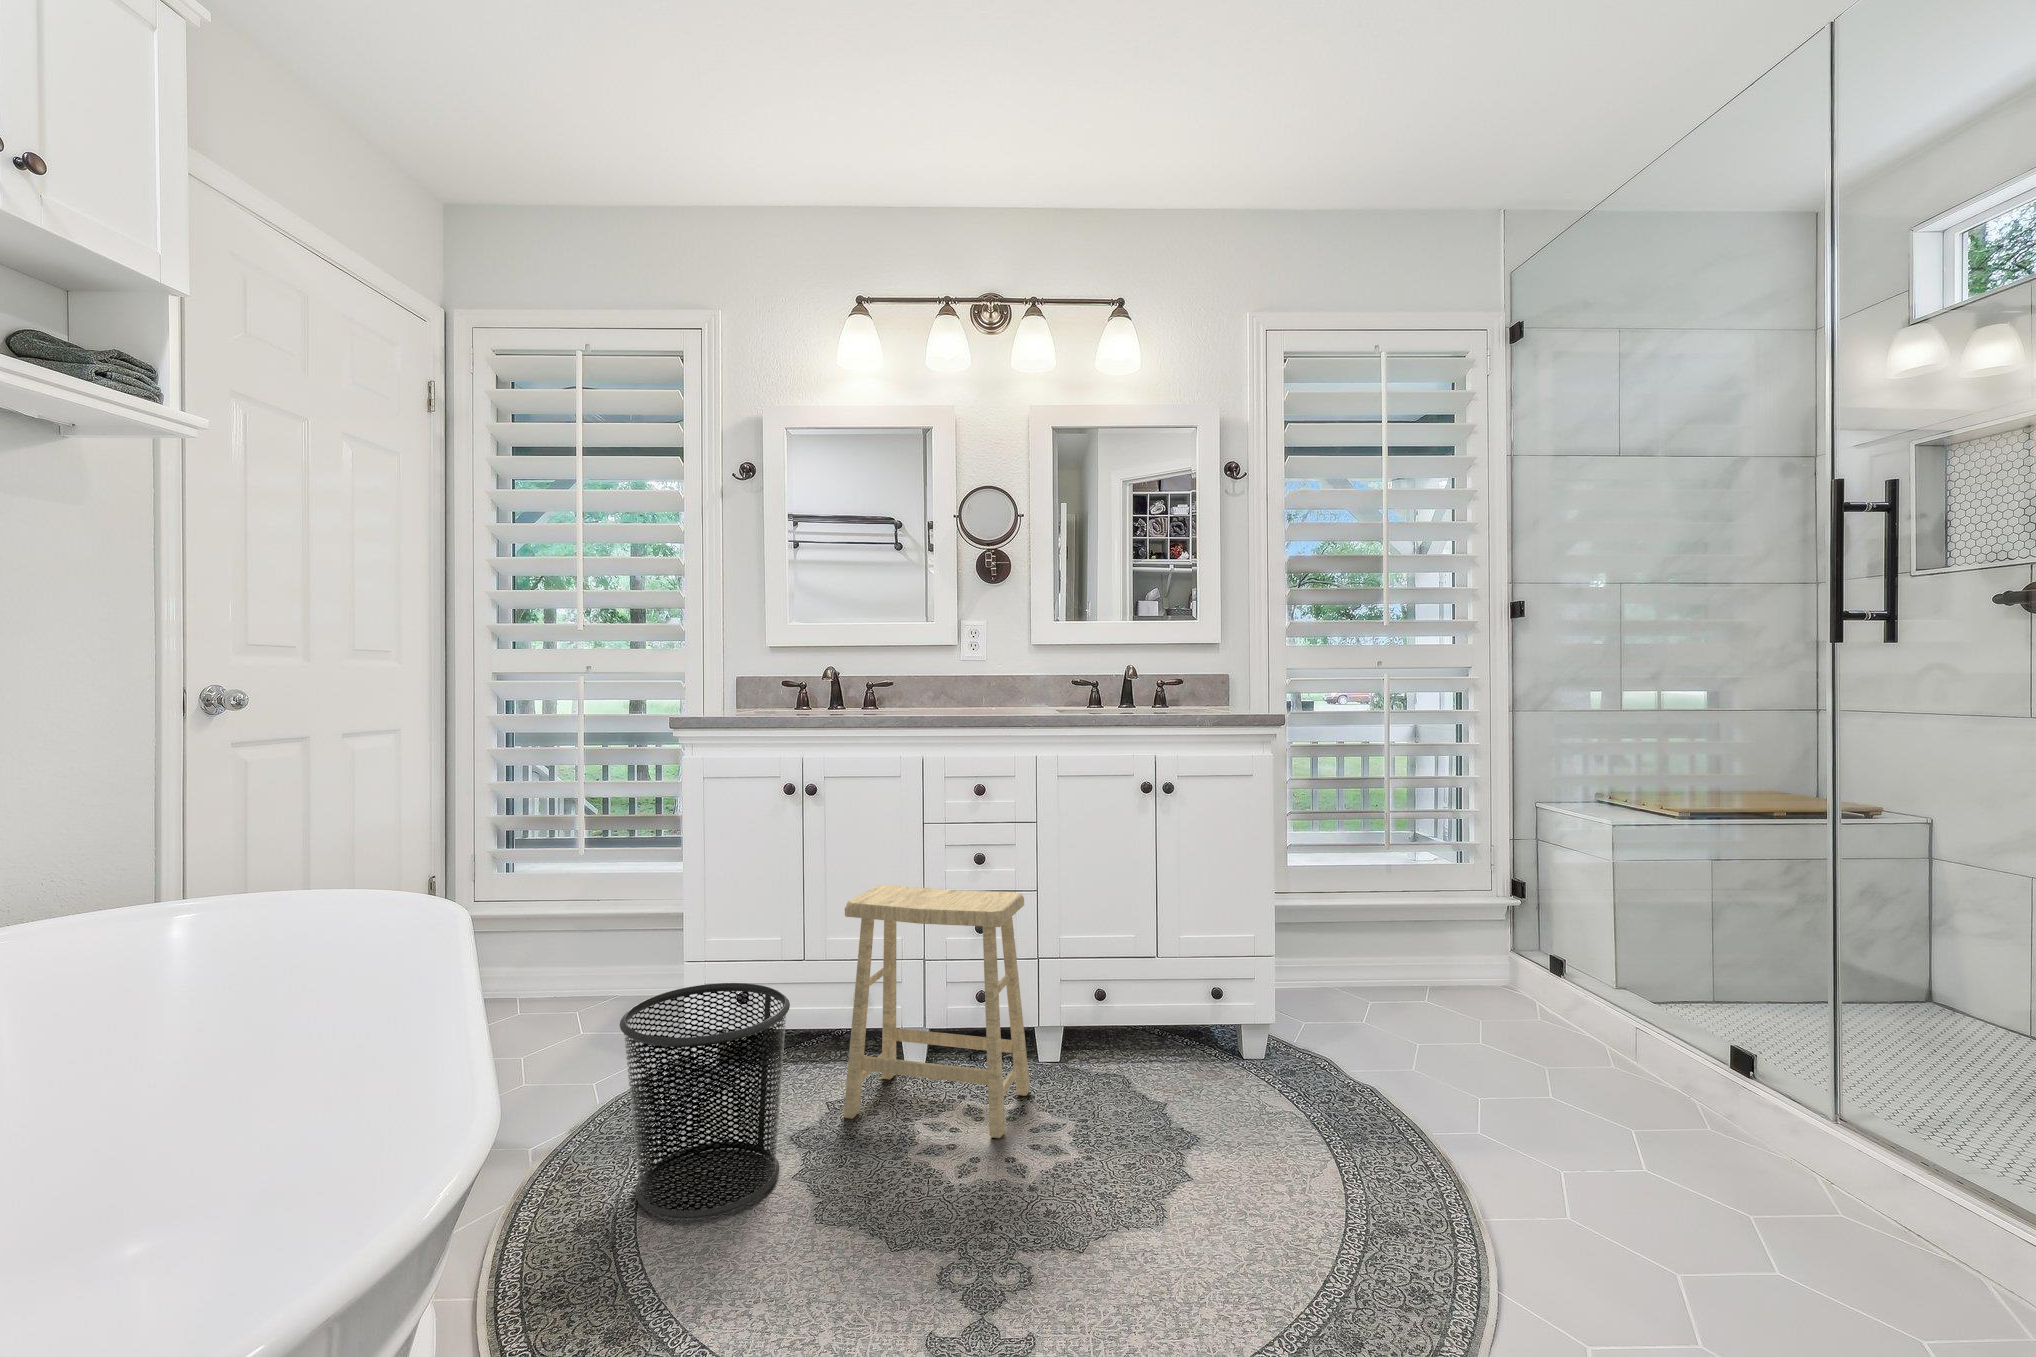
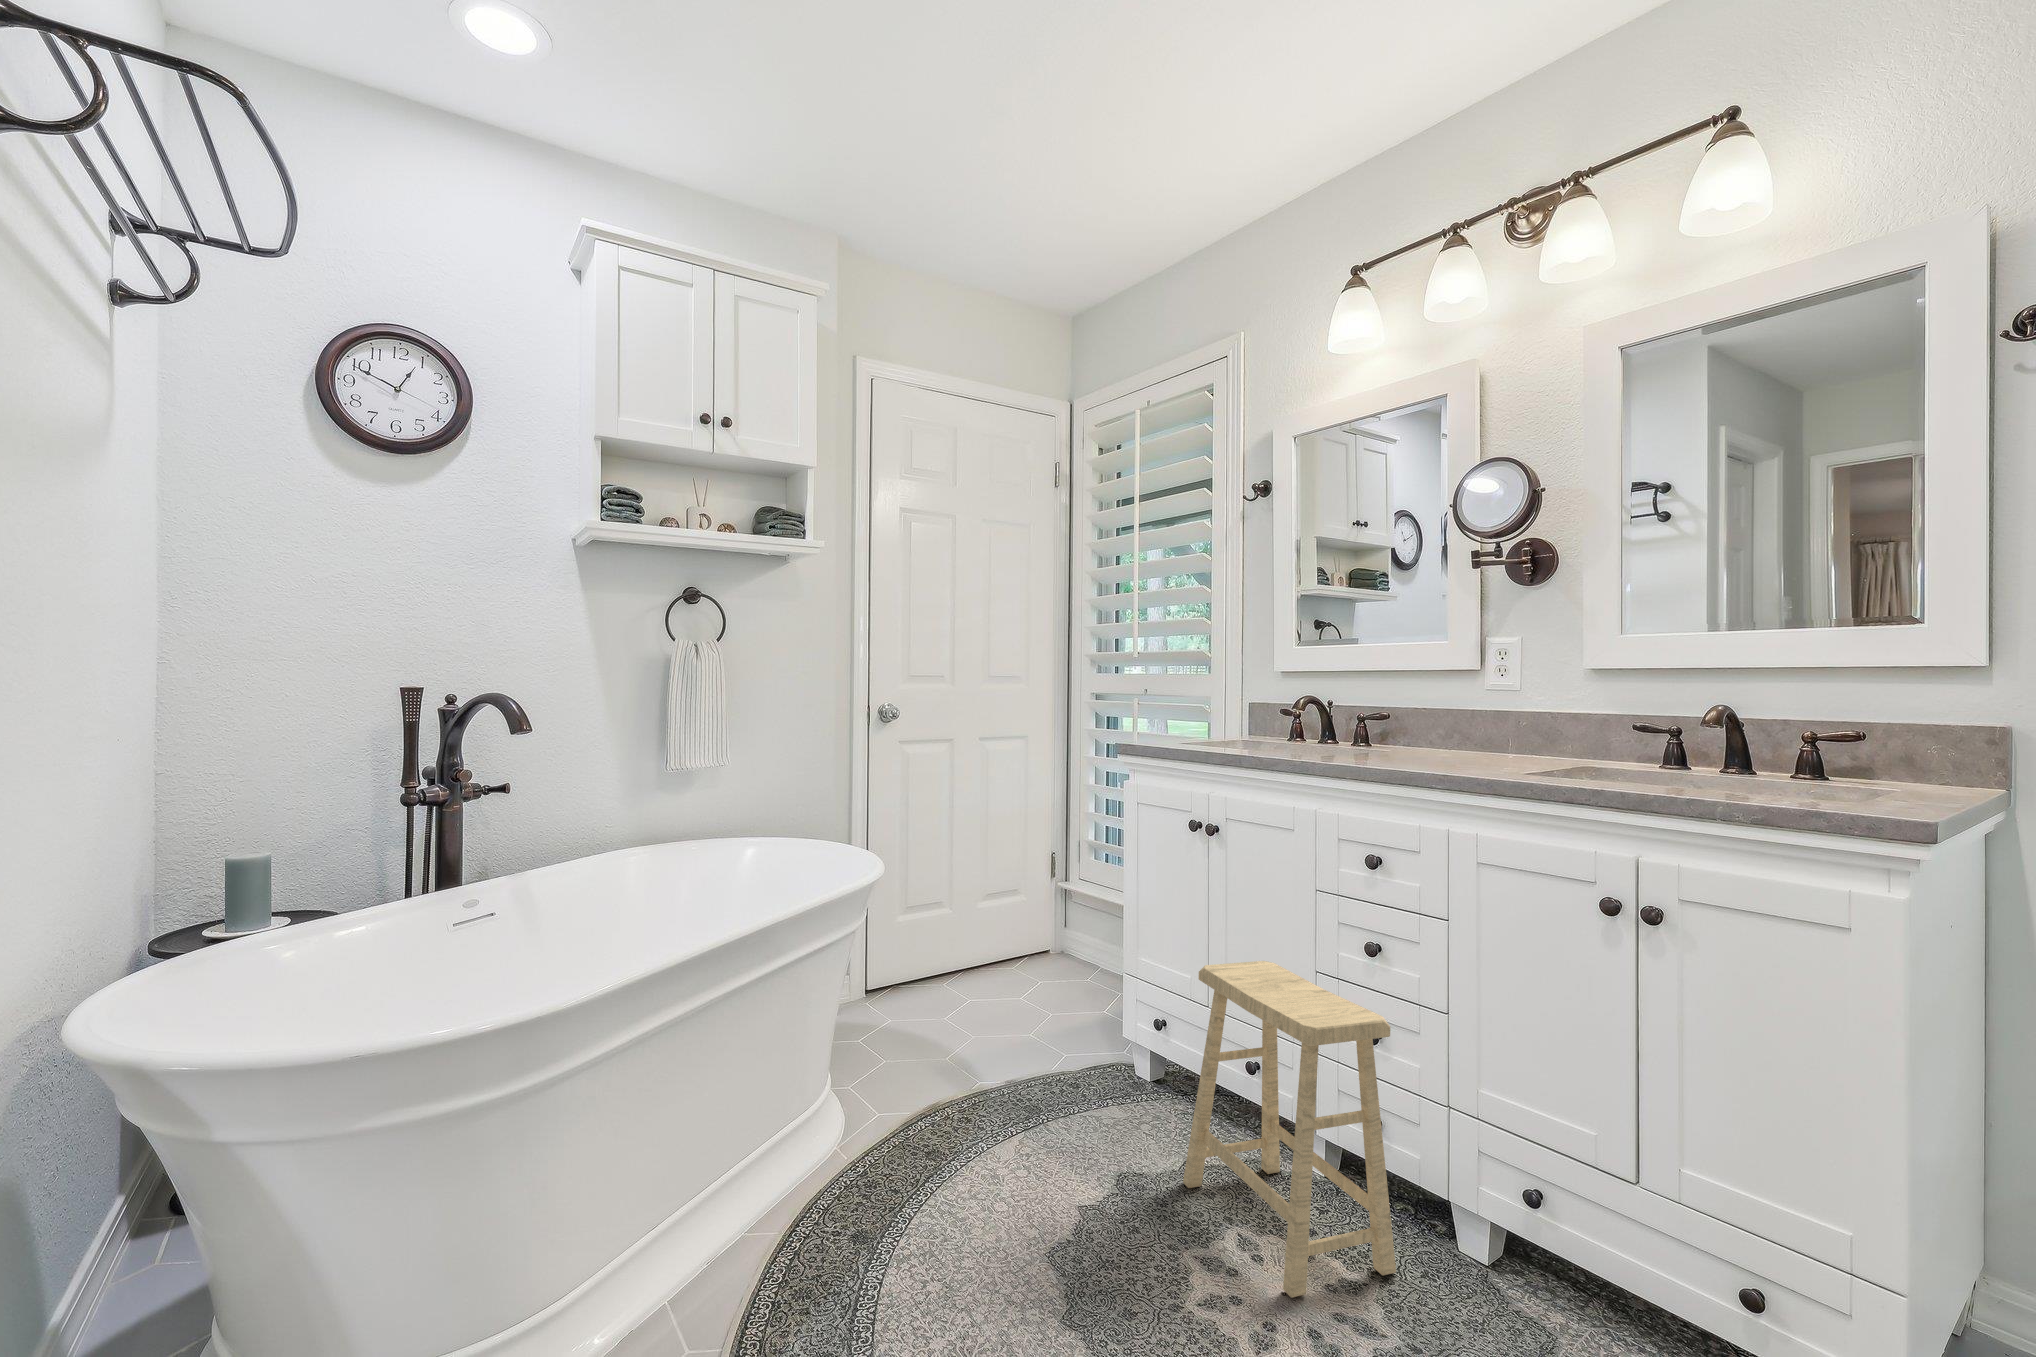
waste bin: present [620,983,790,1219] -> none [967,993,1107,1204]

